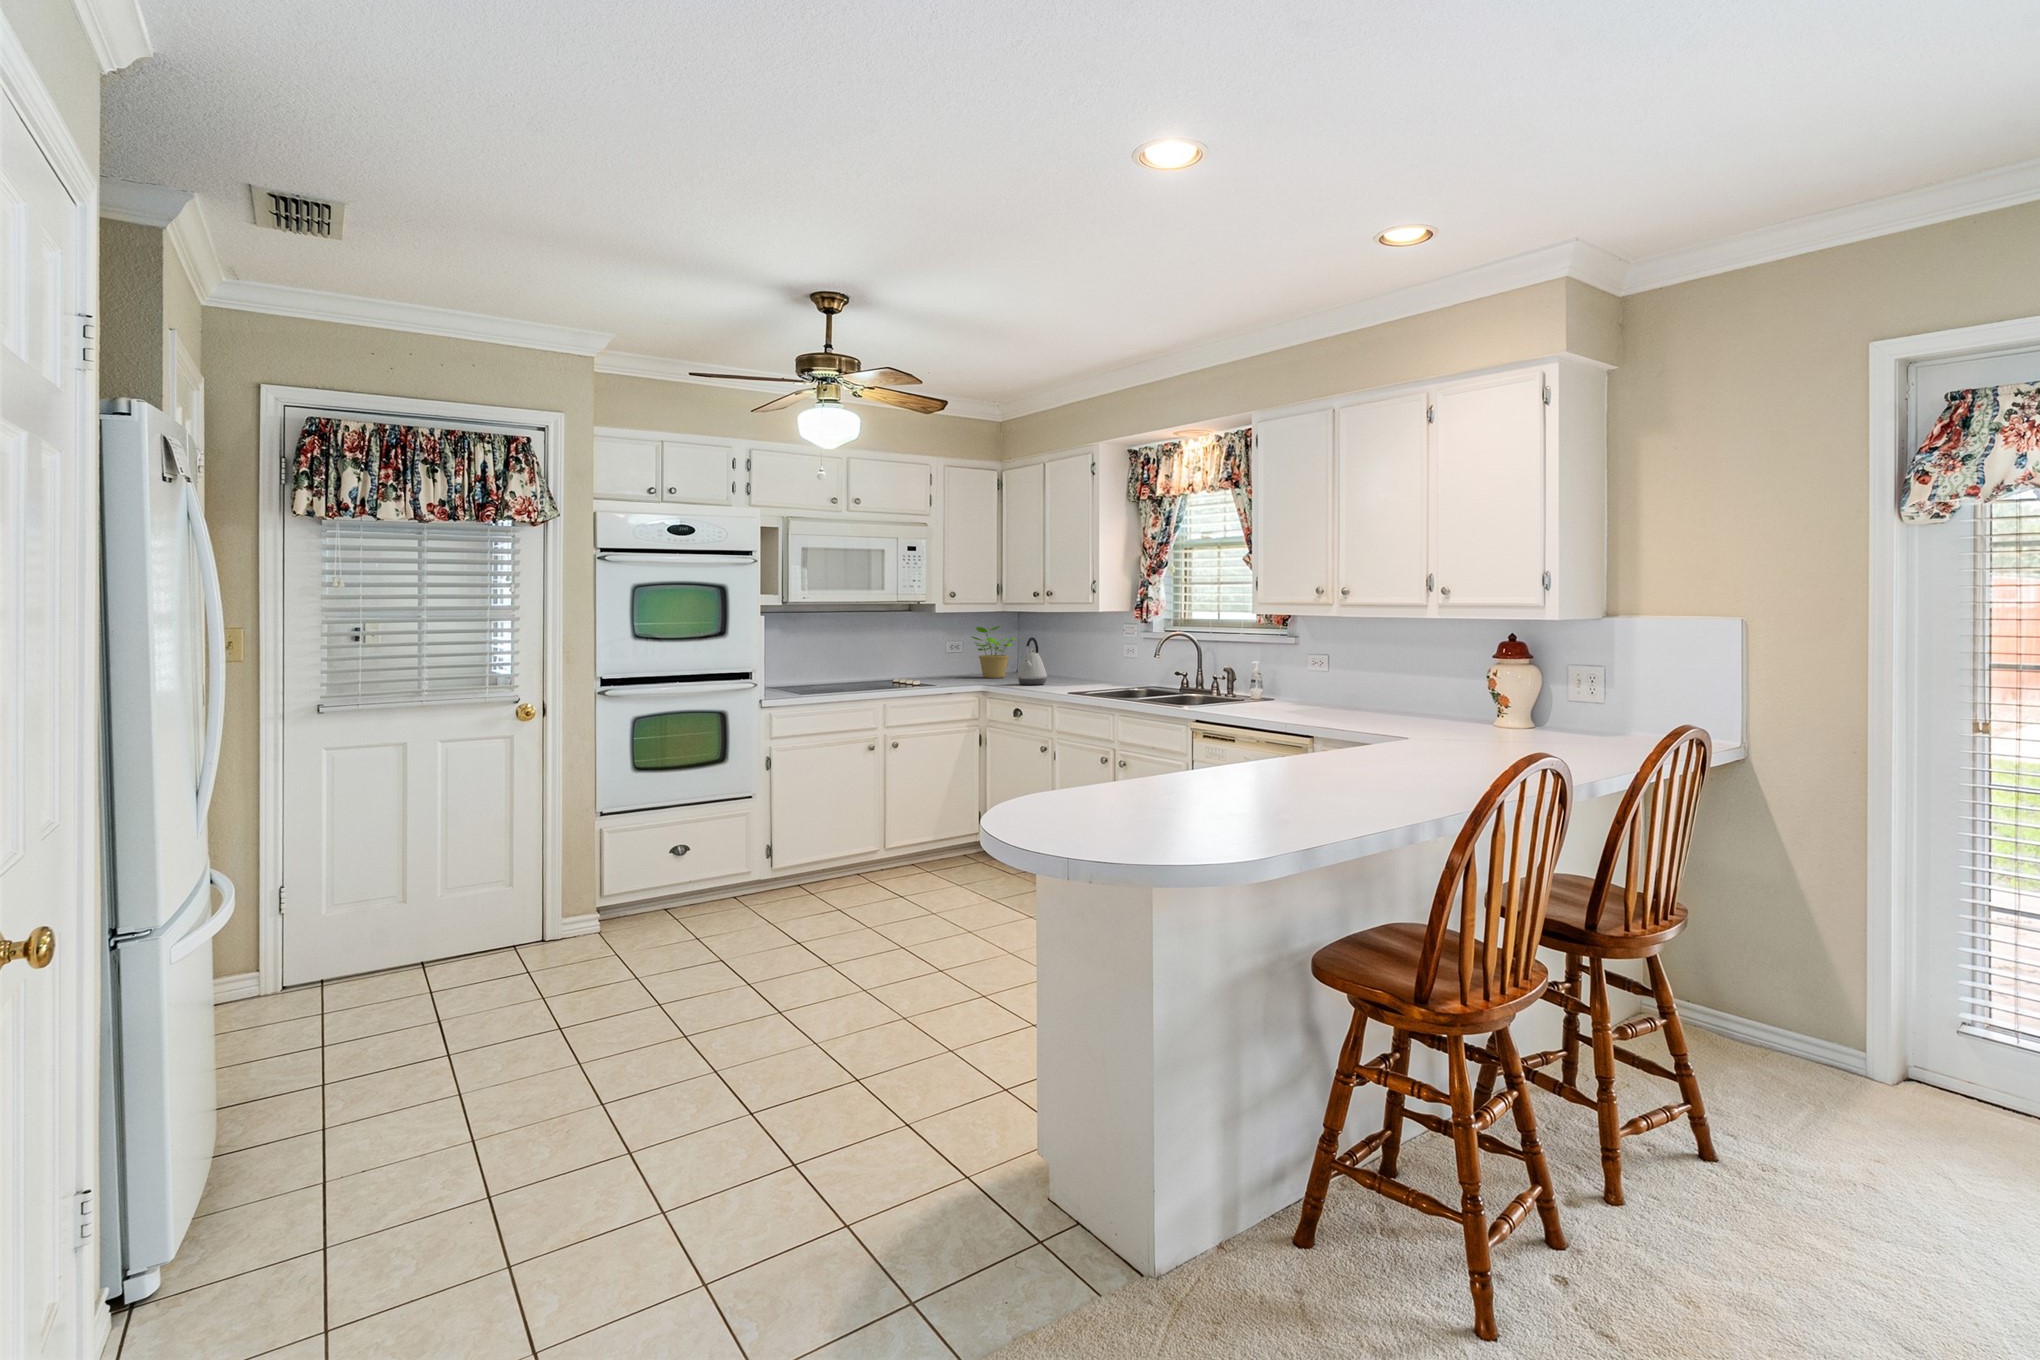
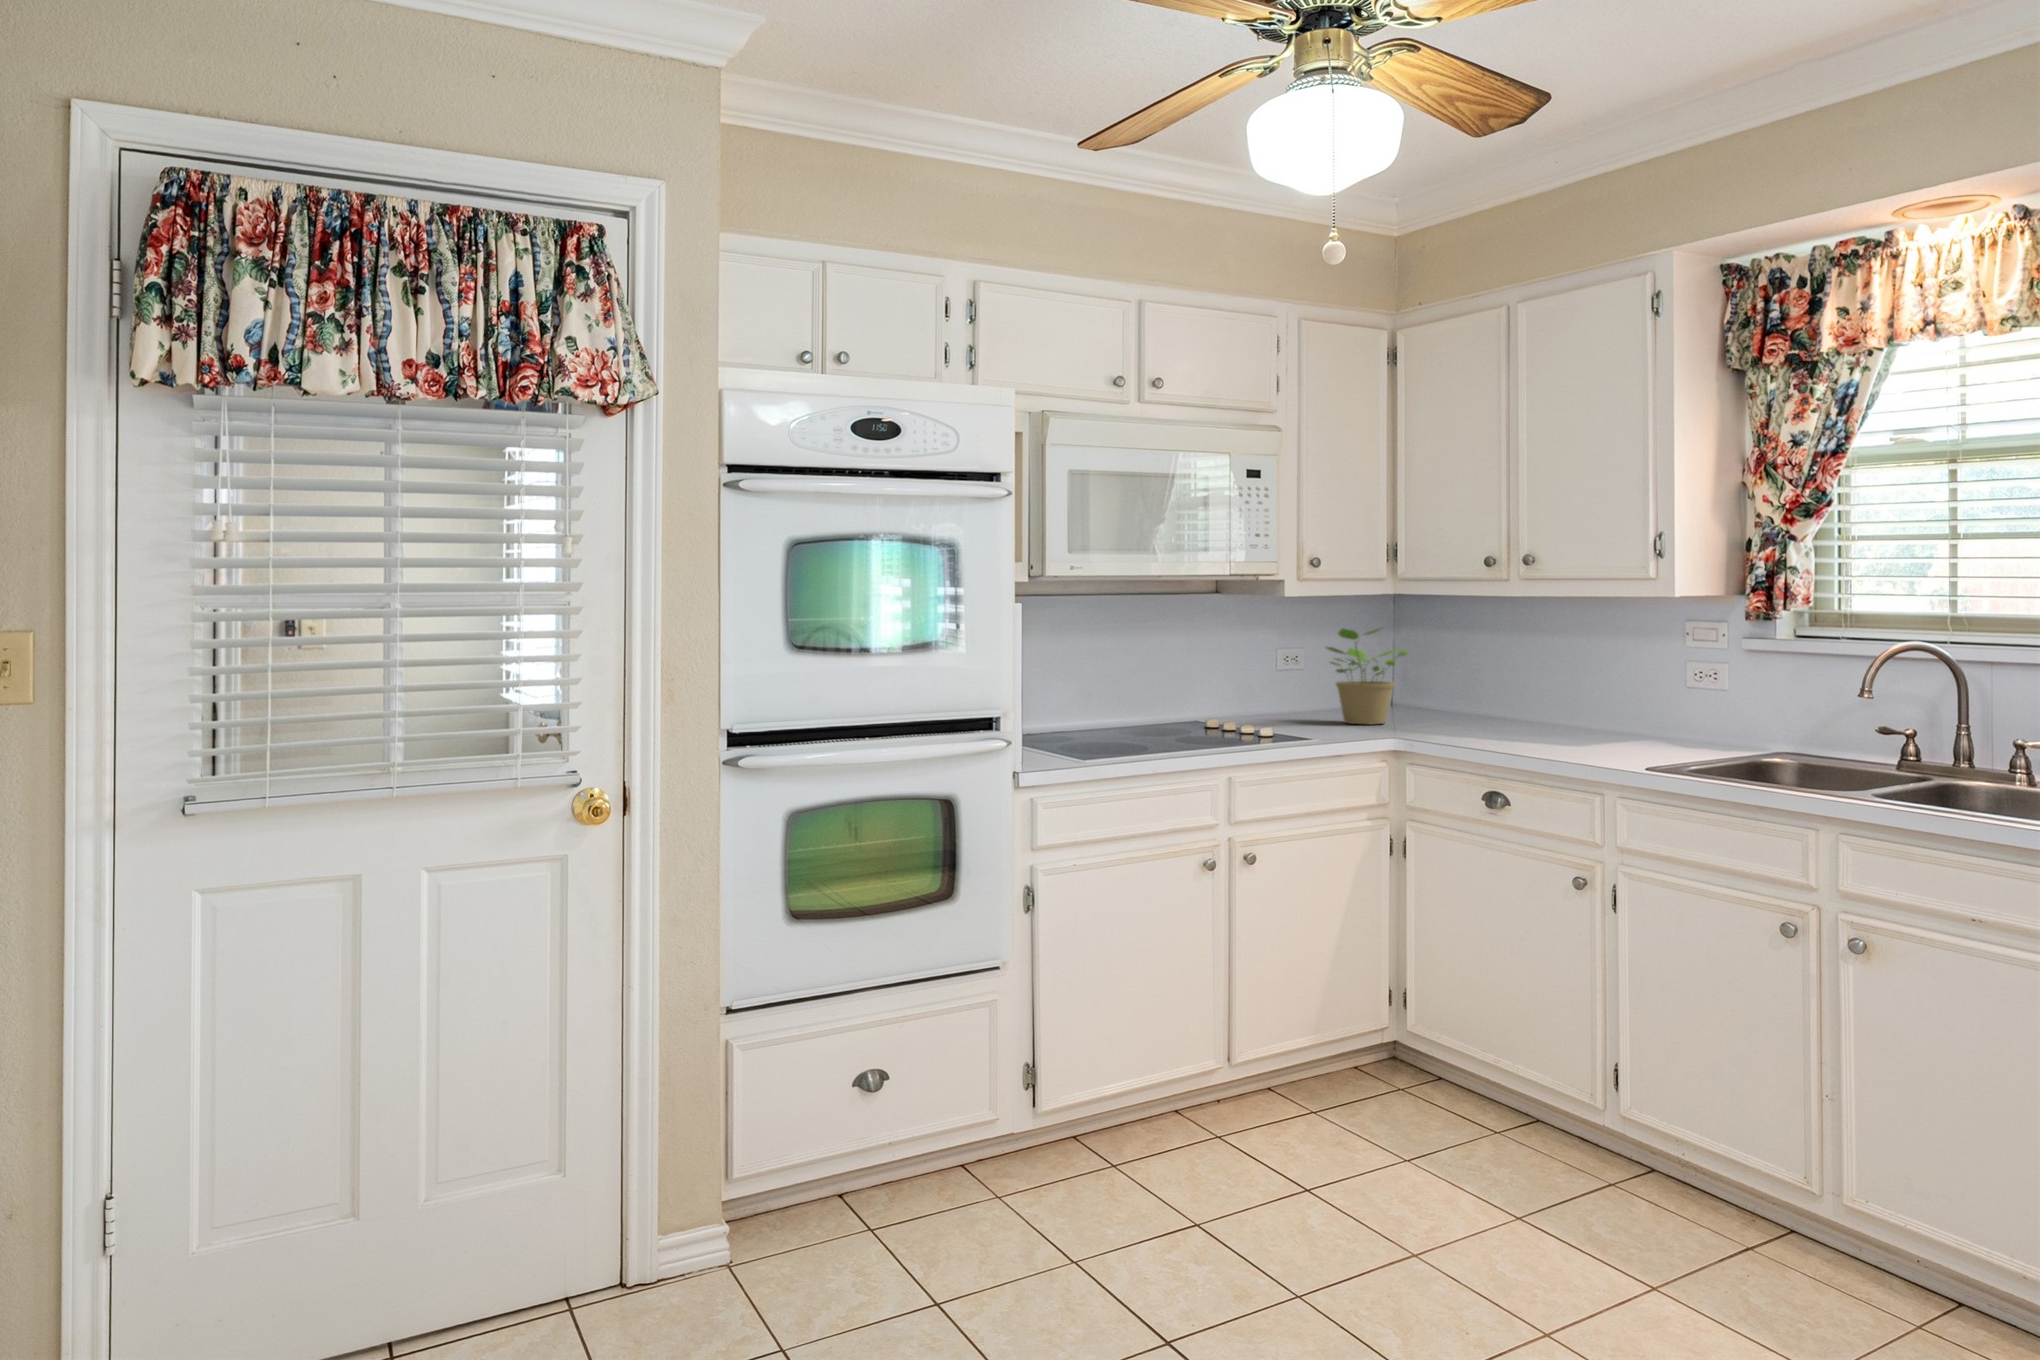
kettle: present [1017,637,1047,685] -> none [1452,650,1514,744]

